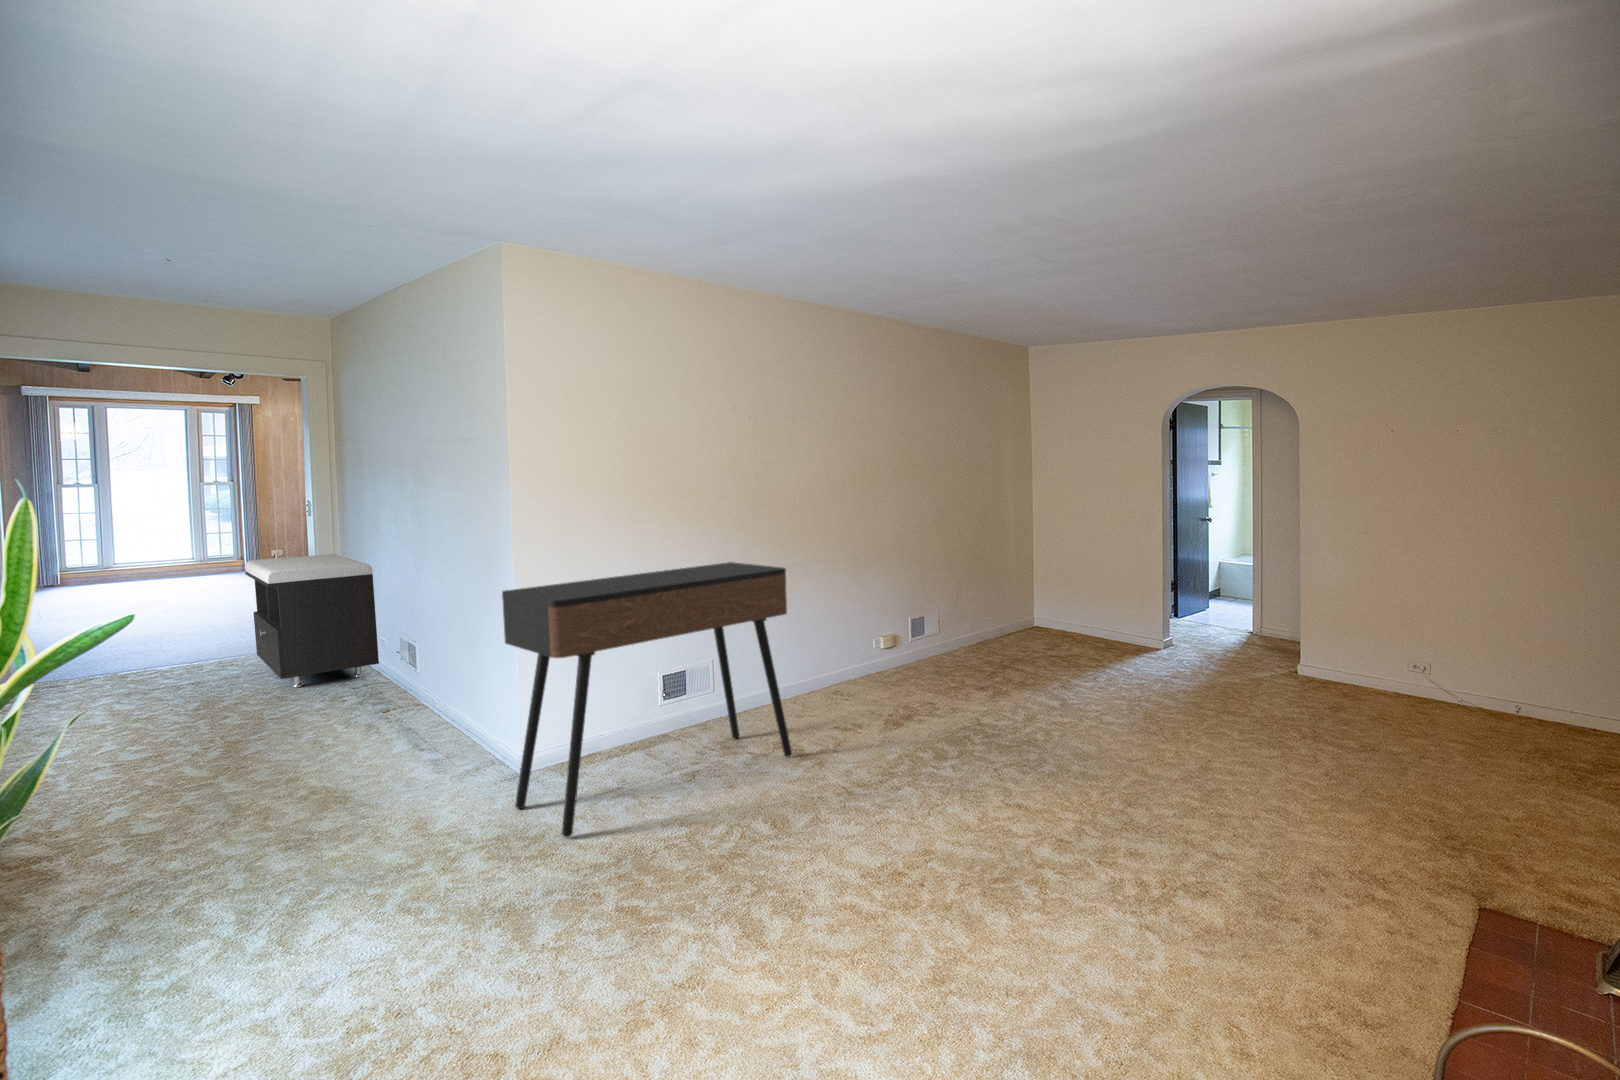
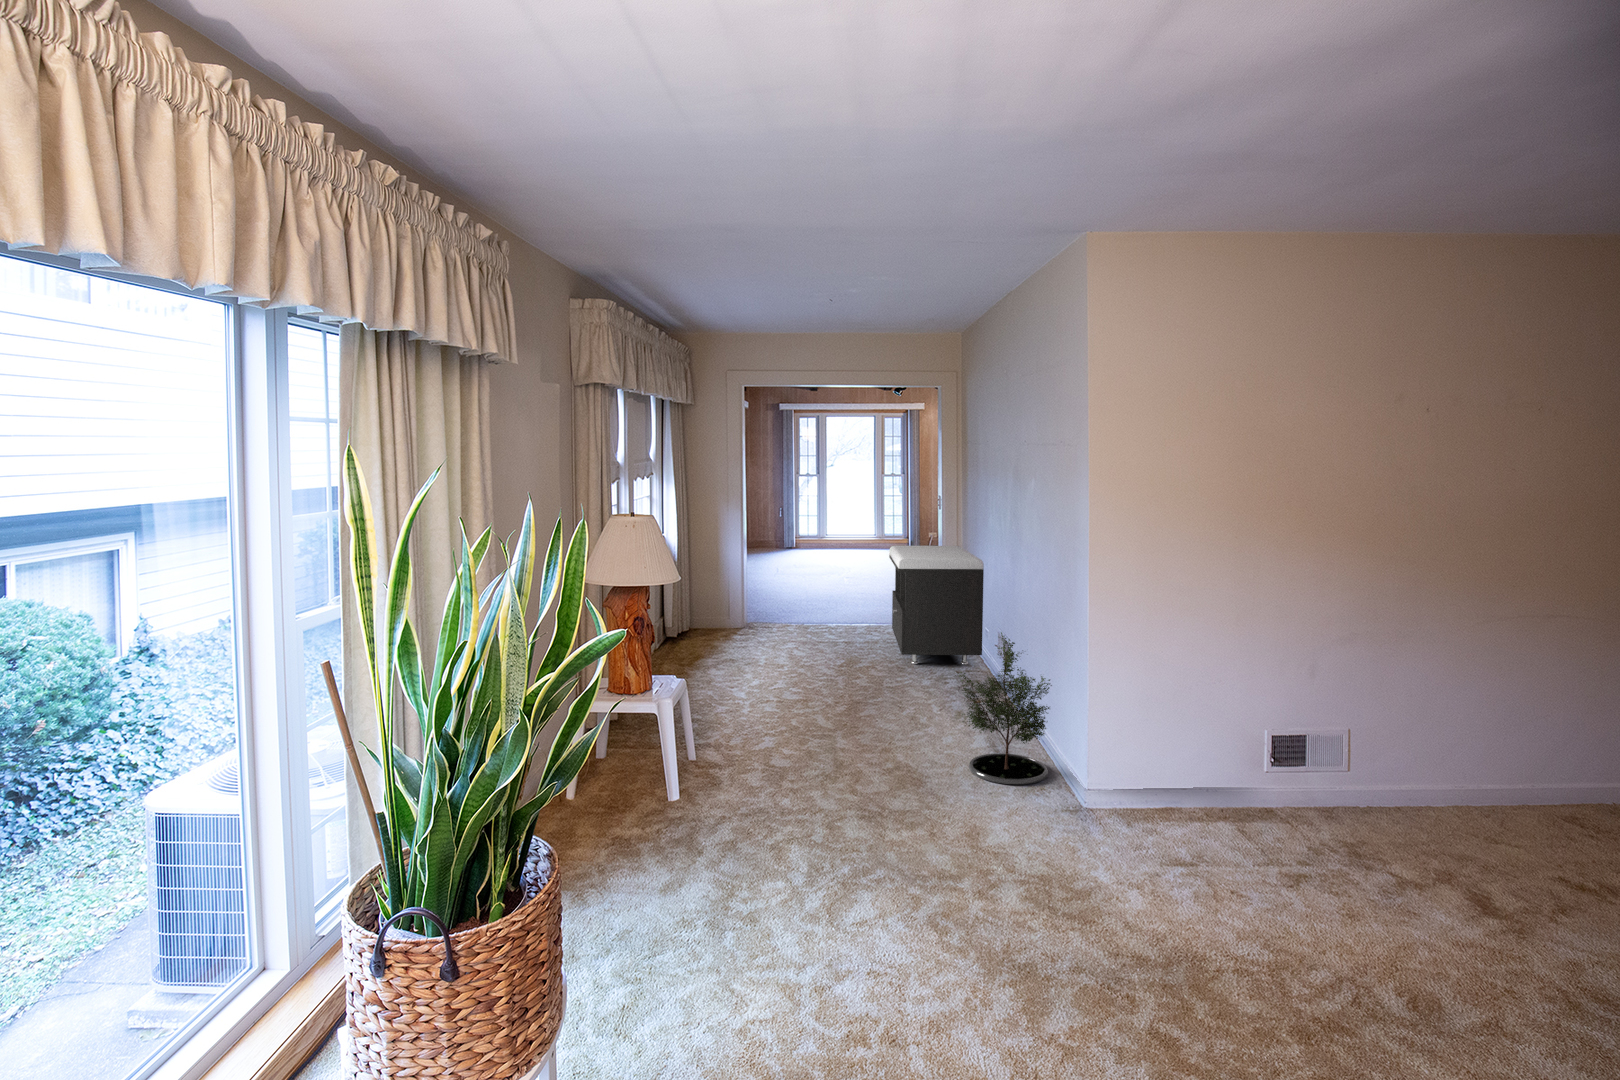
console table: present [502,562,792,837] -> none [1068,609,1481,906]
potted tree: none [371,626,478,775] -> present [958,632,1052,785]

